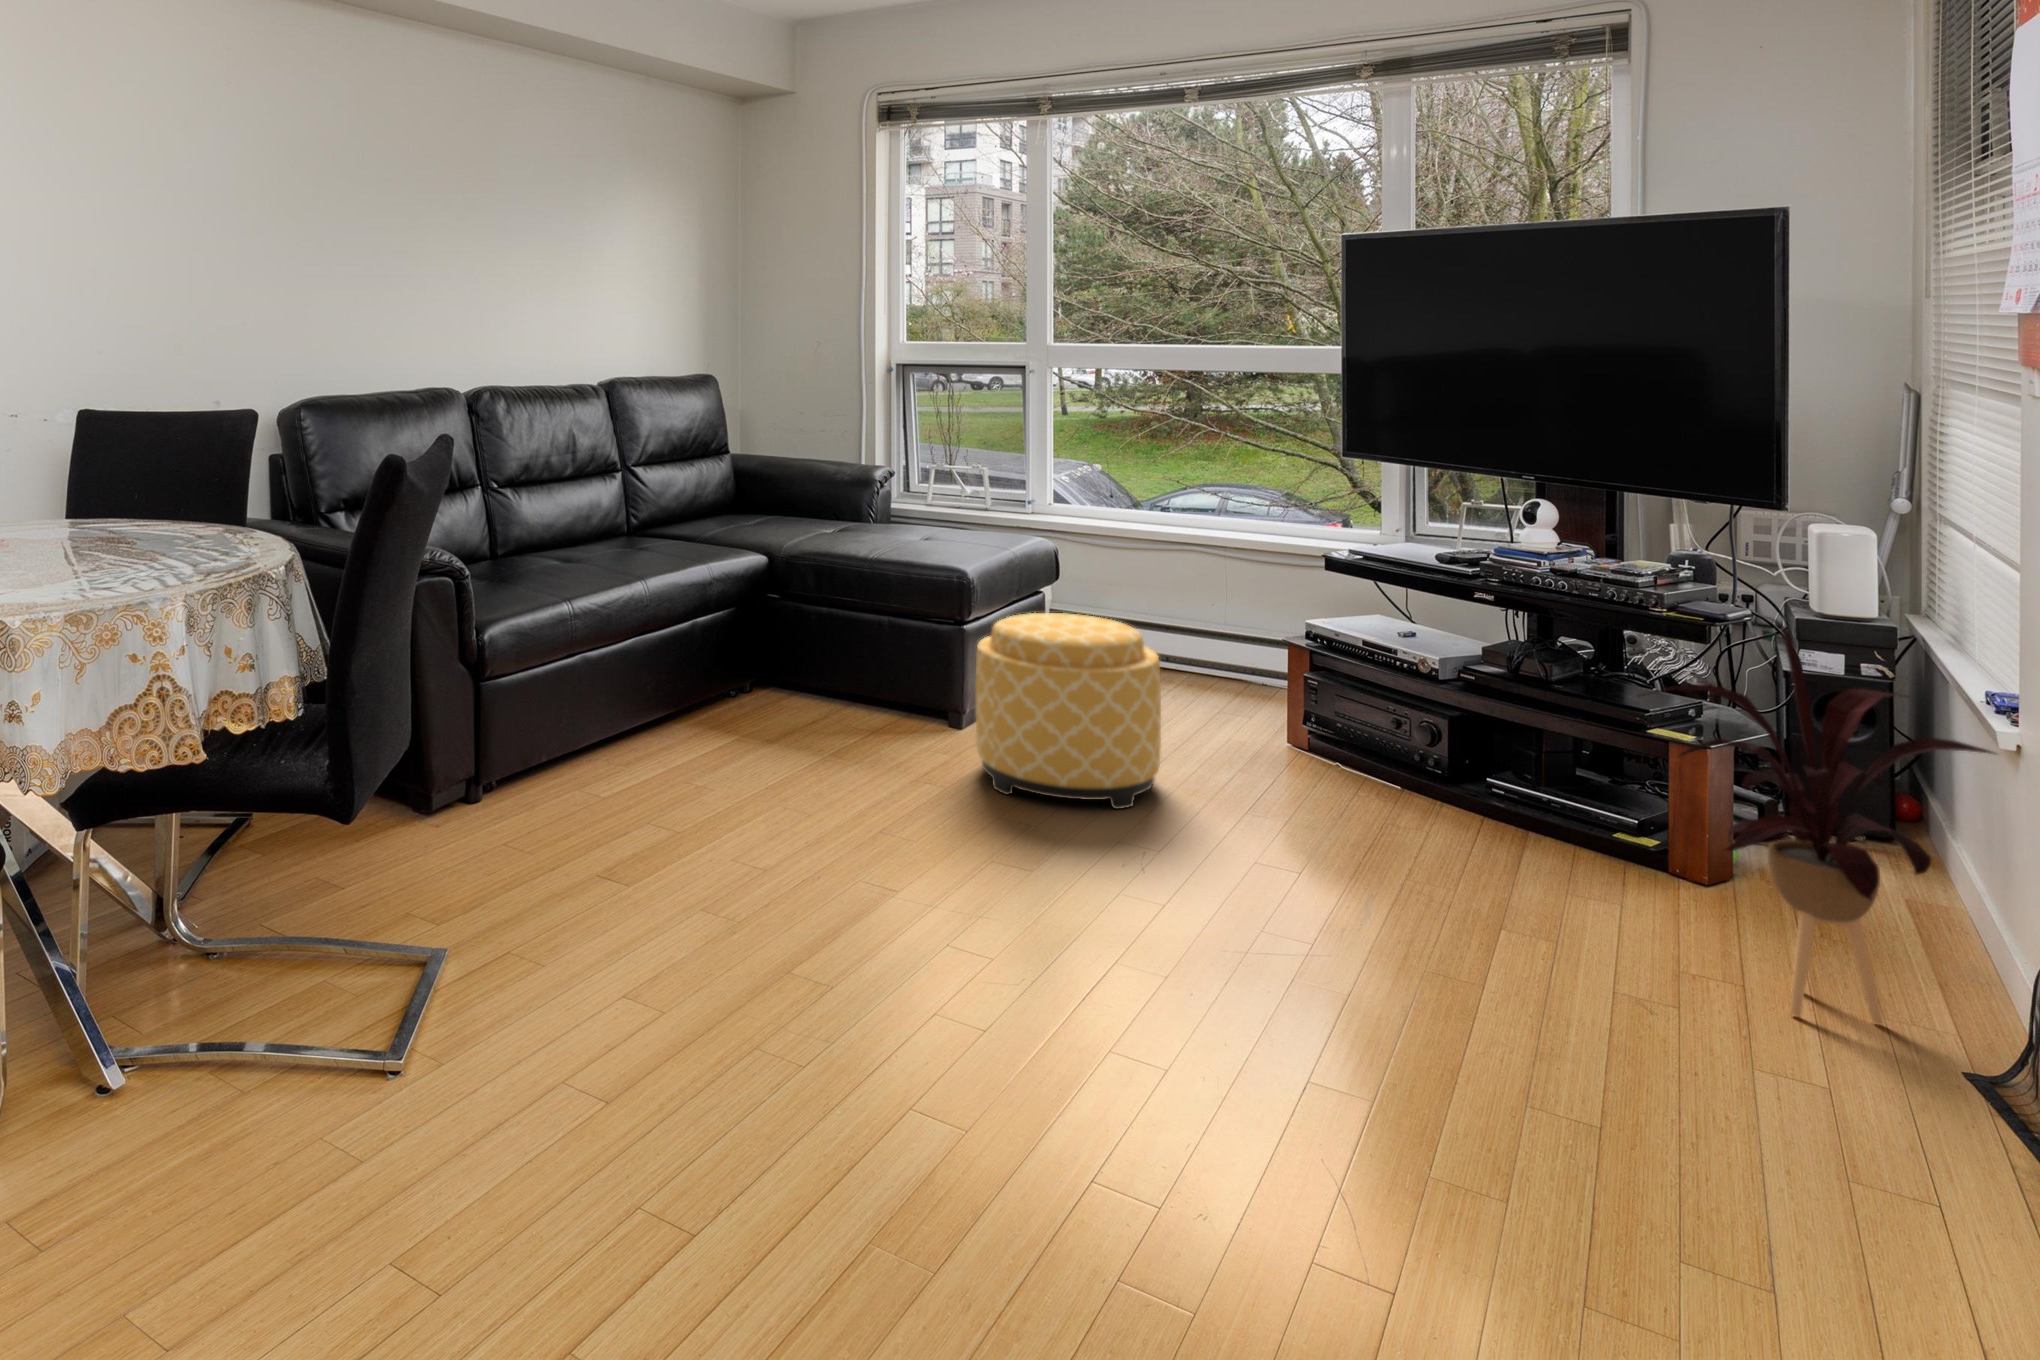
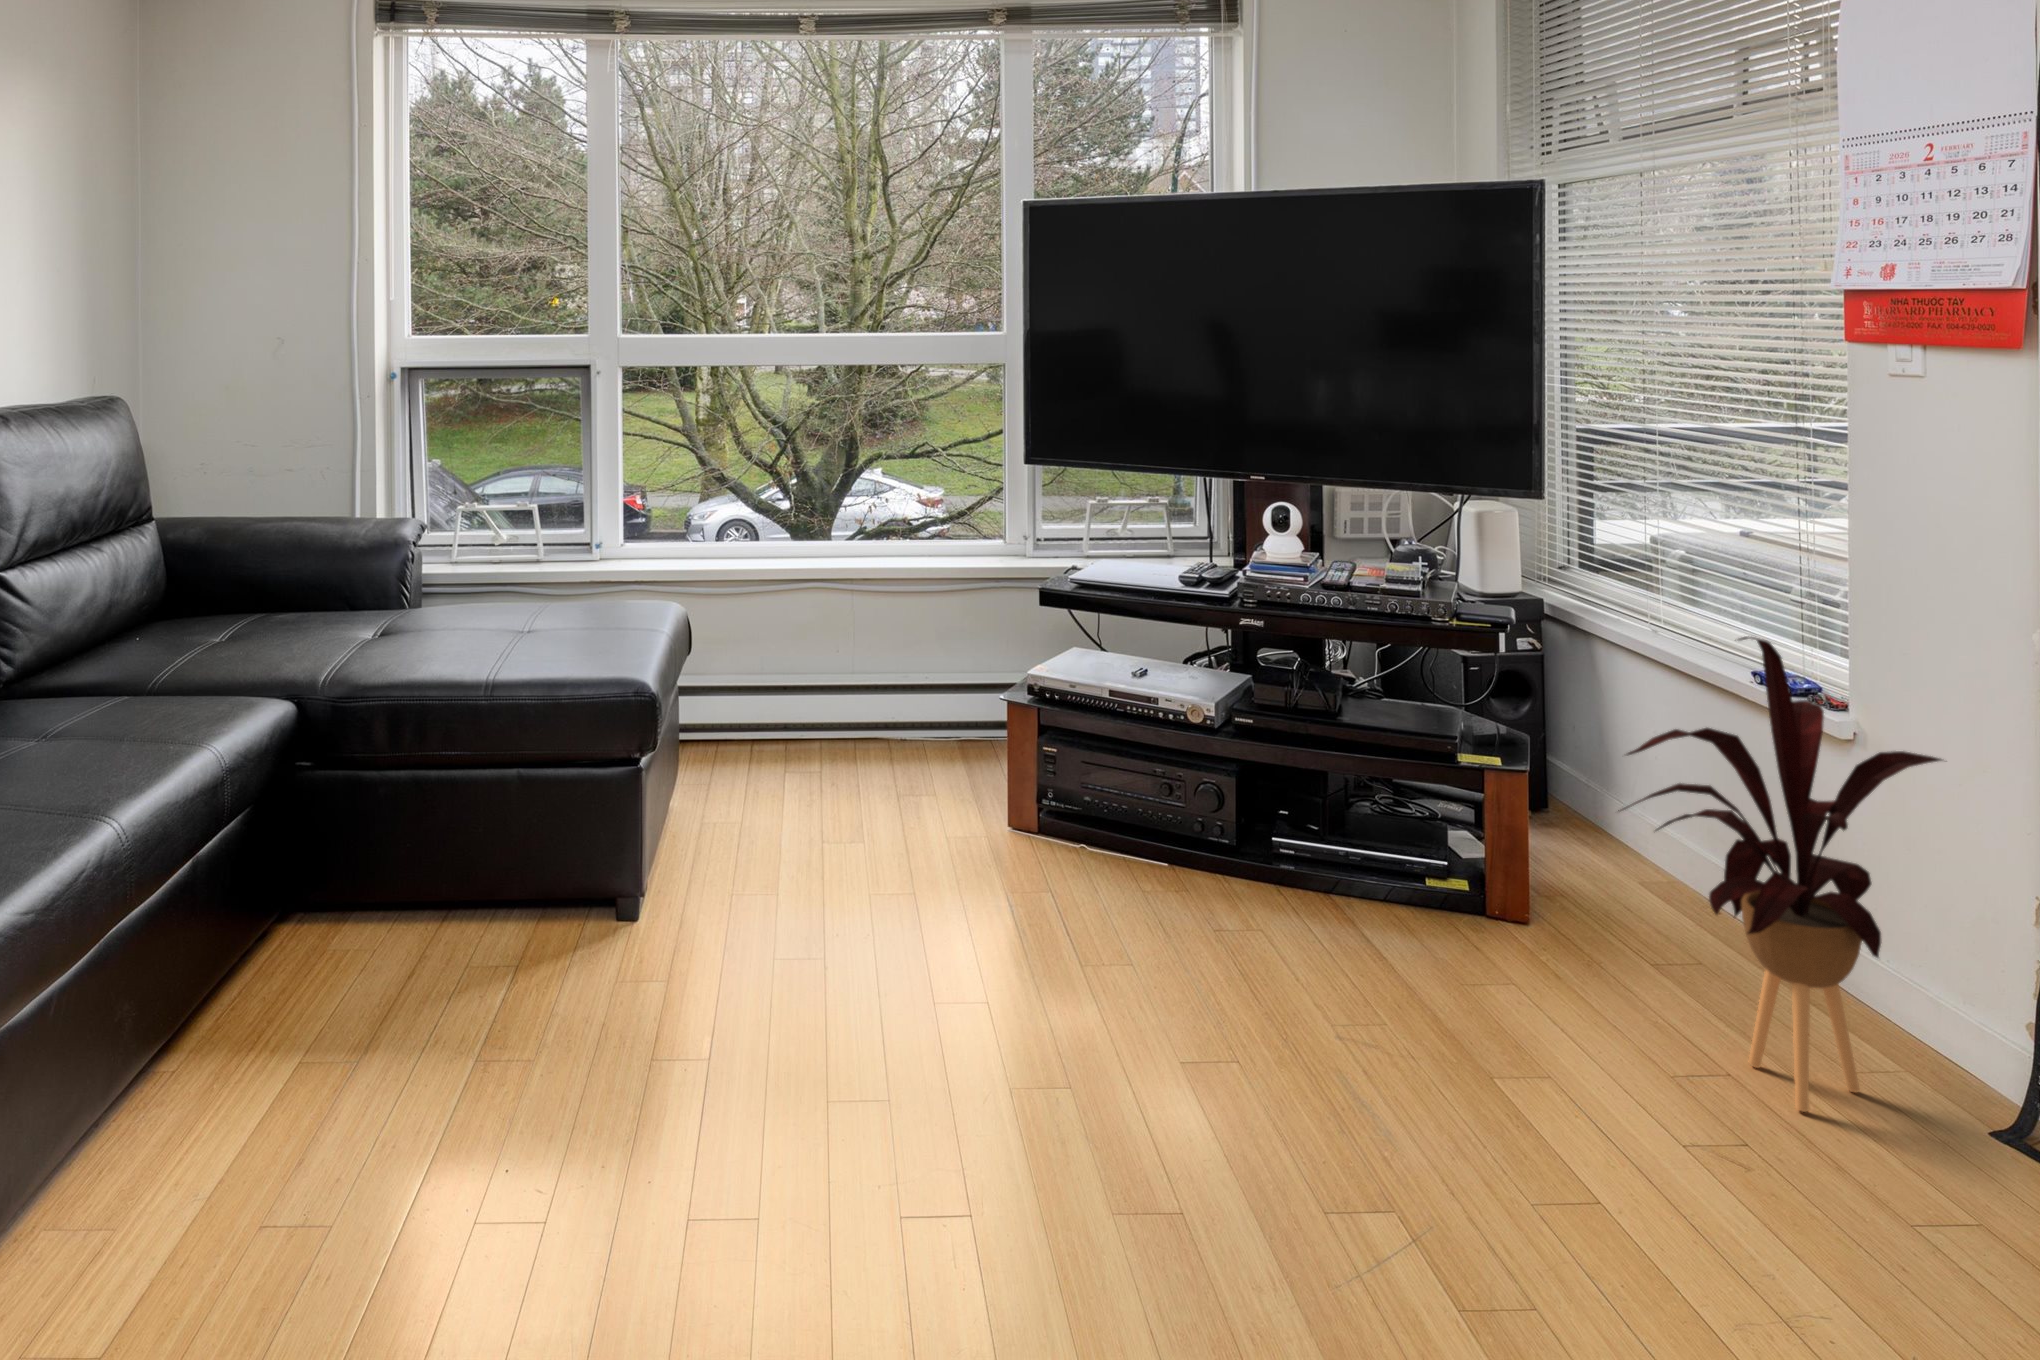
ottoman: present [975,613,1161,809] -> none [698,725,960,1039]

